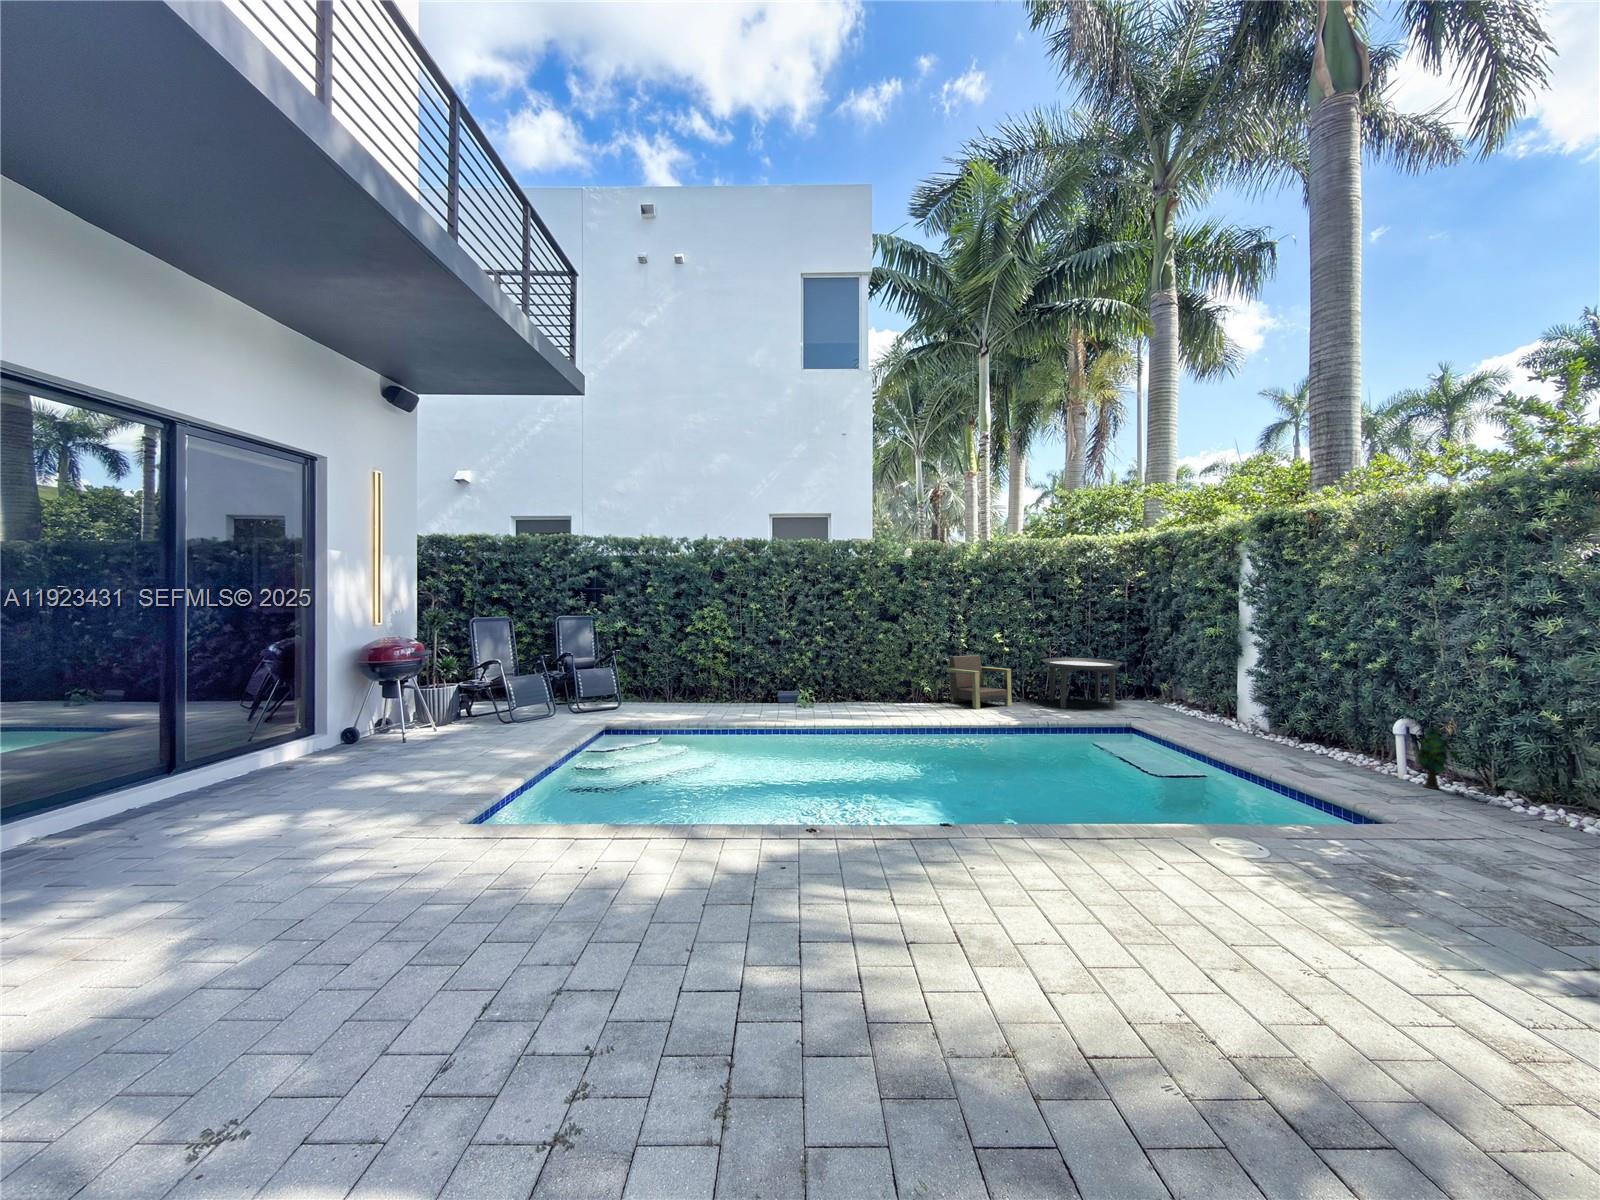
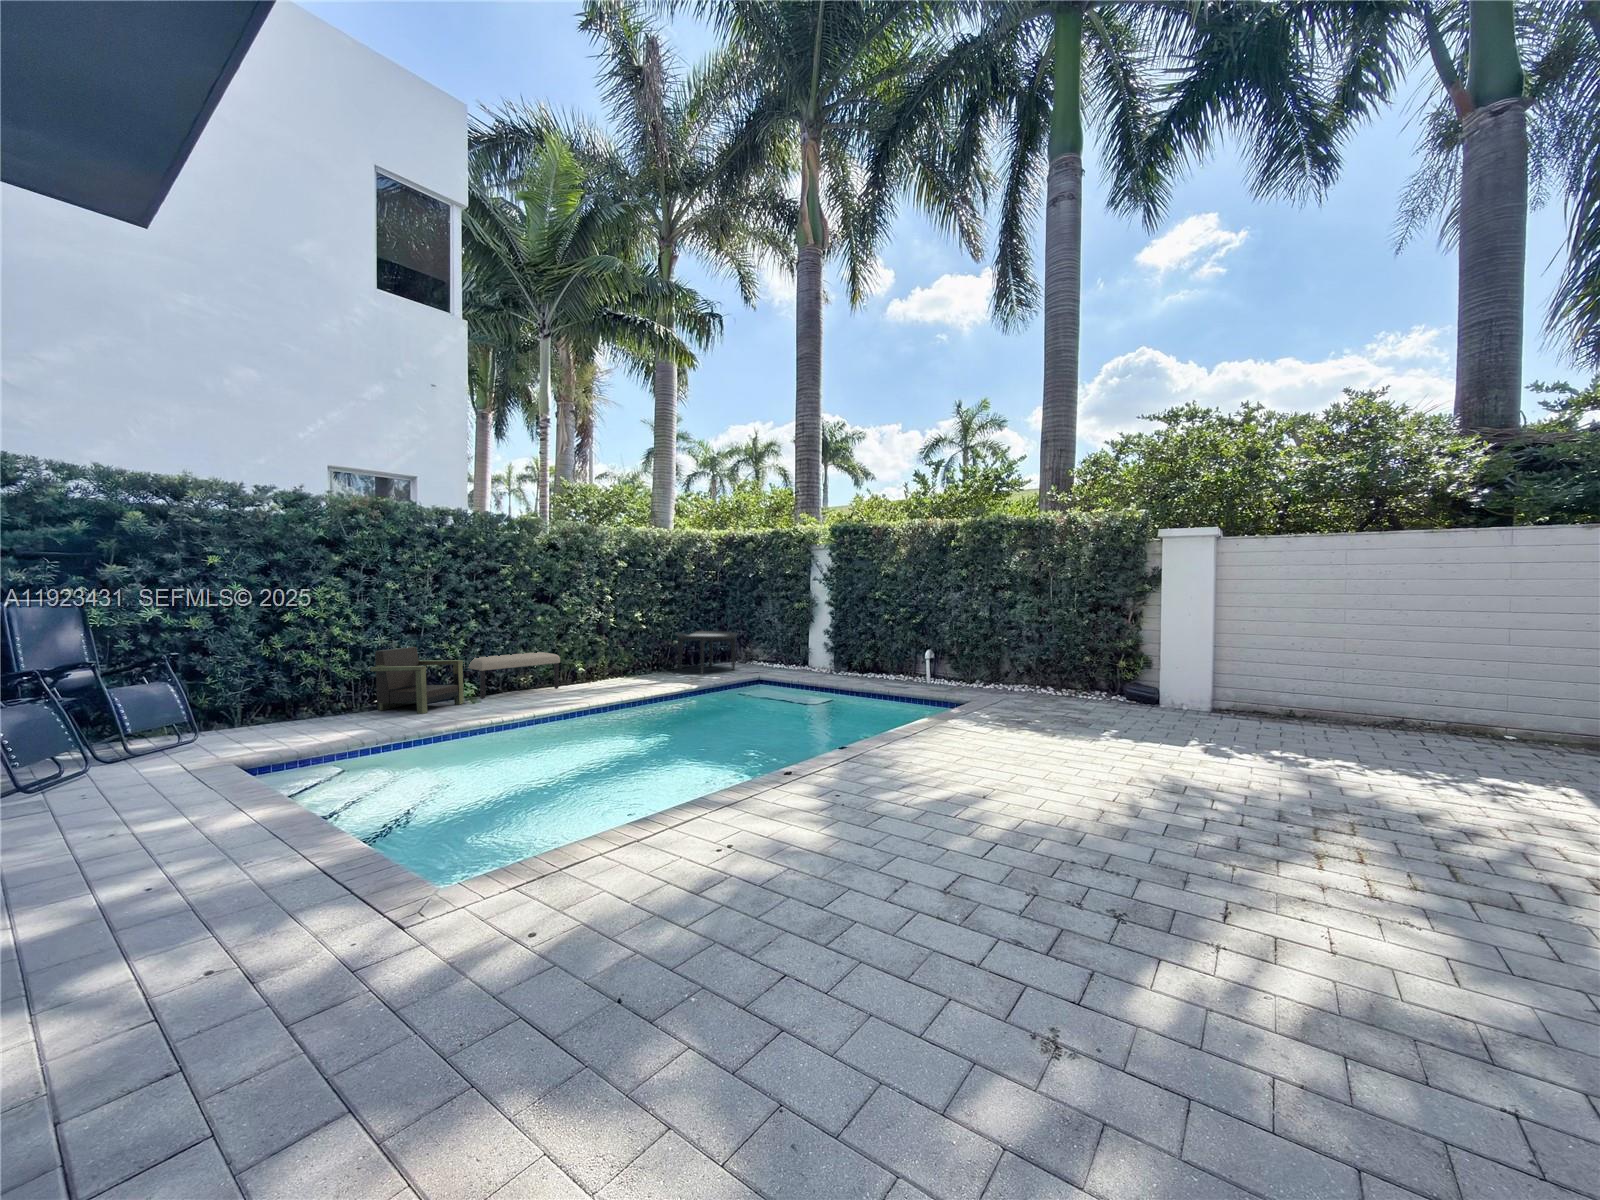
armchair: present [946,655,1012,709] -> present [371,647,464,714]
bench: none [813,668,891,705] -> present [468,652,560,699]
decorative plant: present [1413,724,1458,789] -> none [961,649,983,687]

